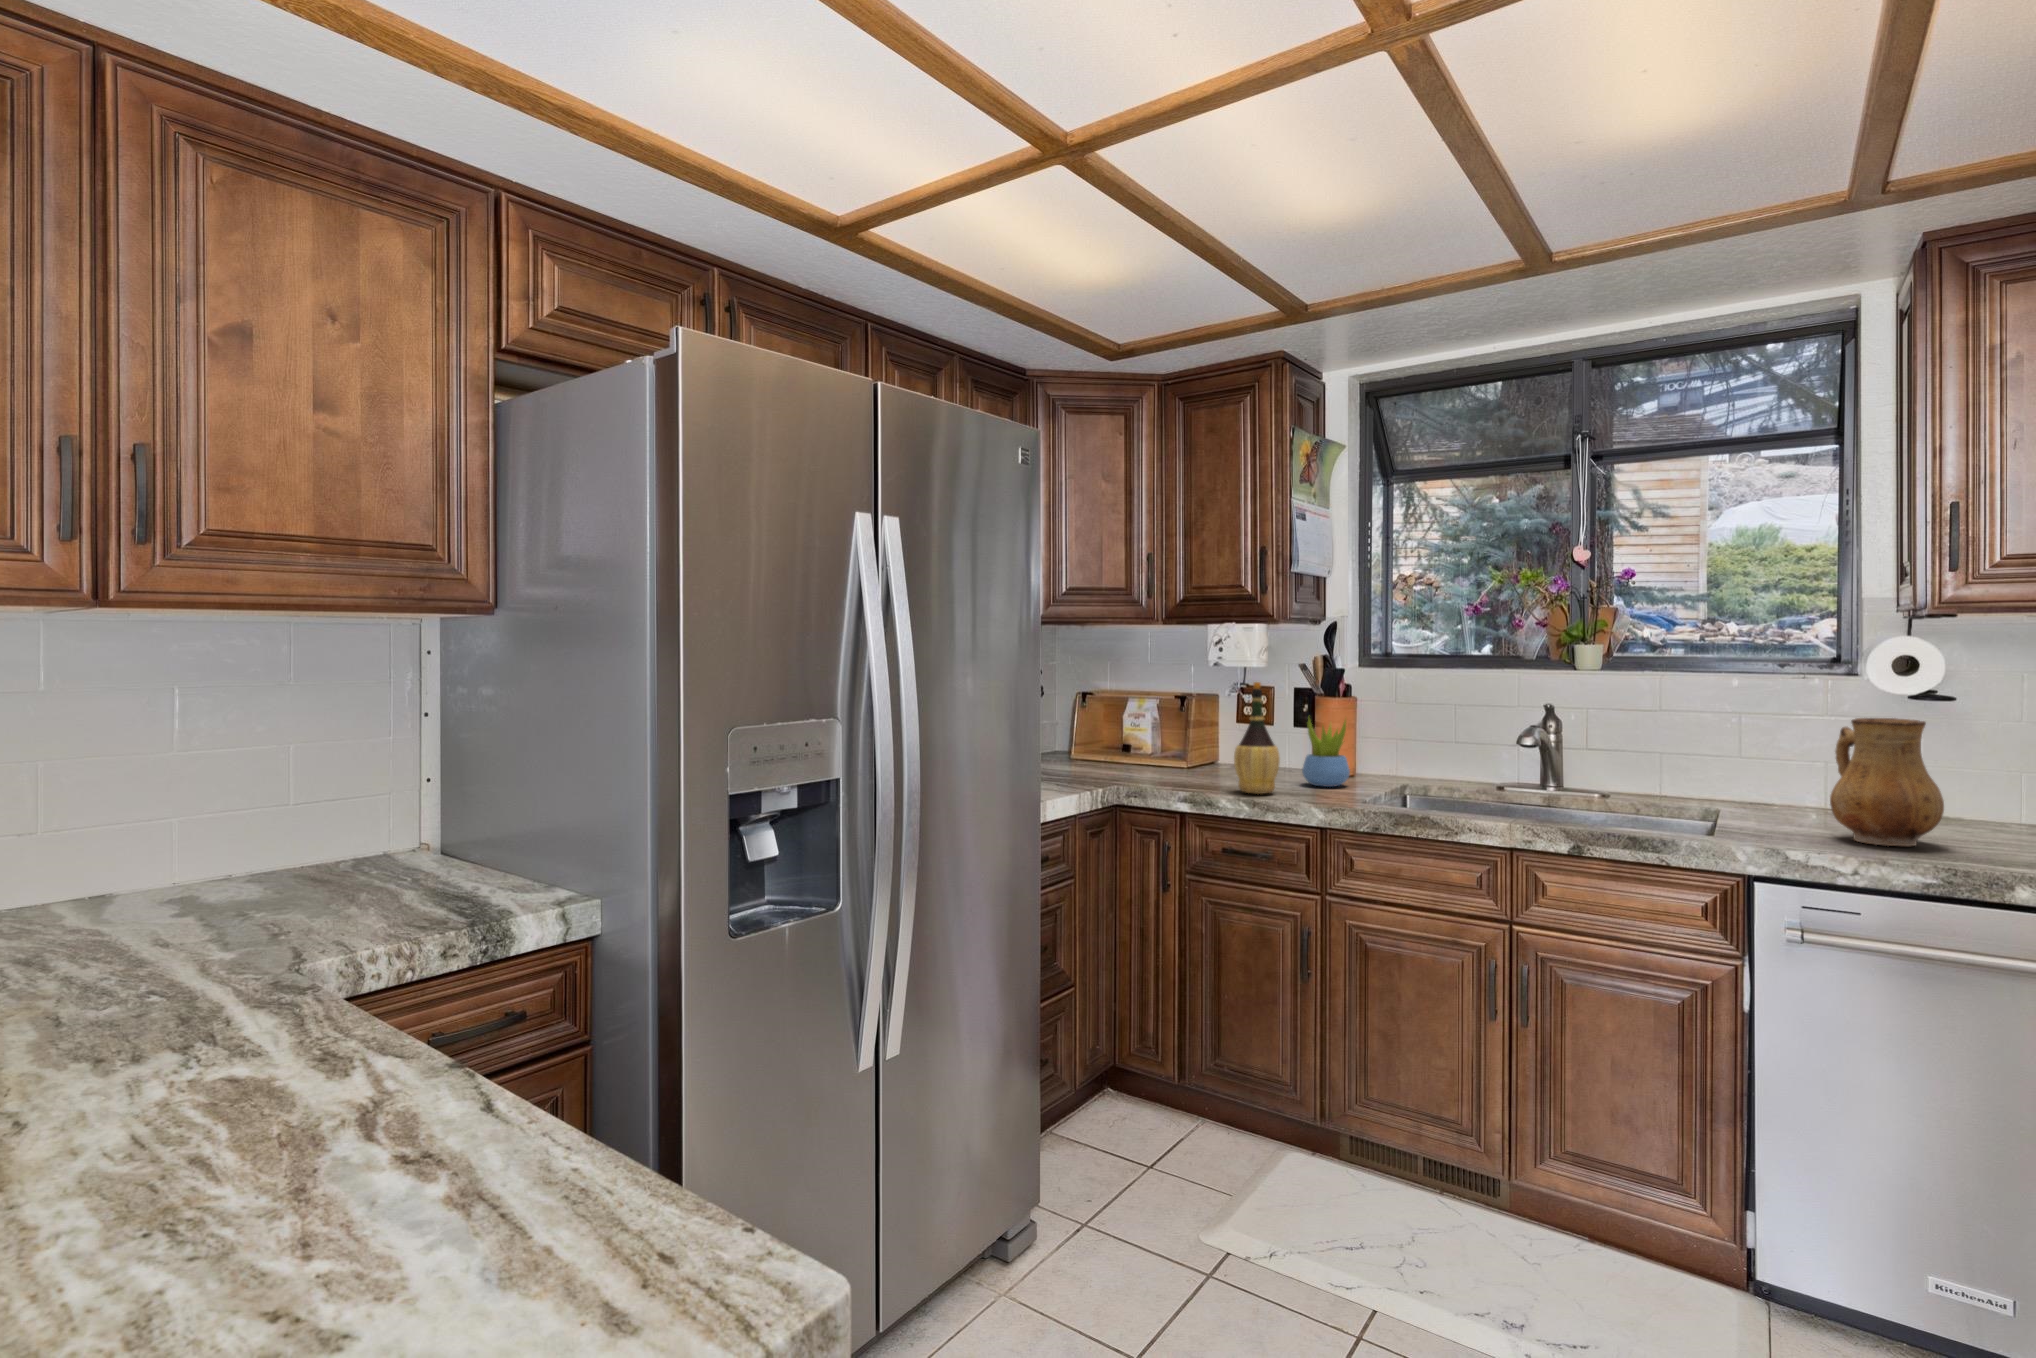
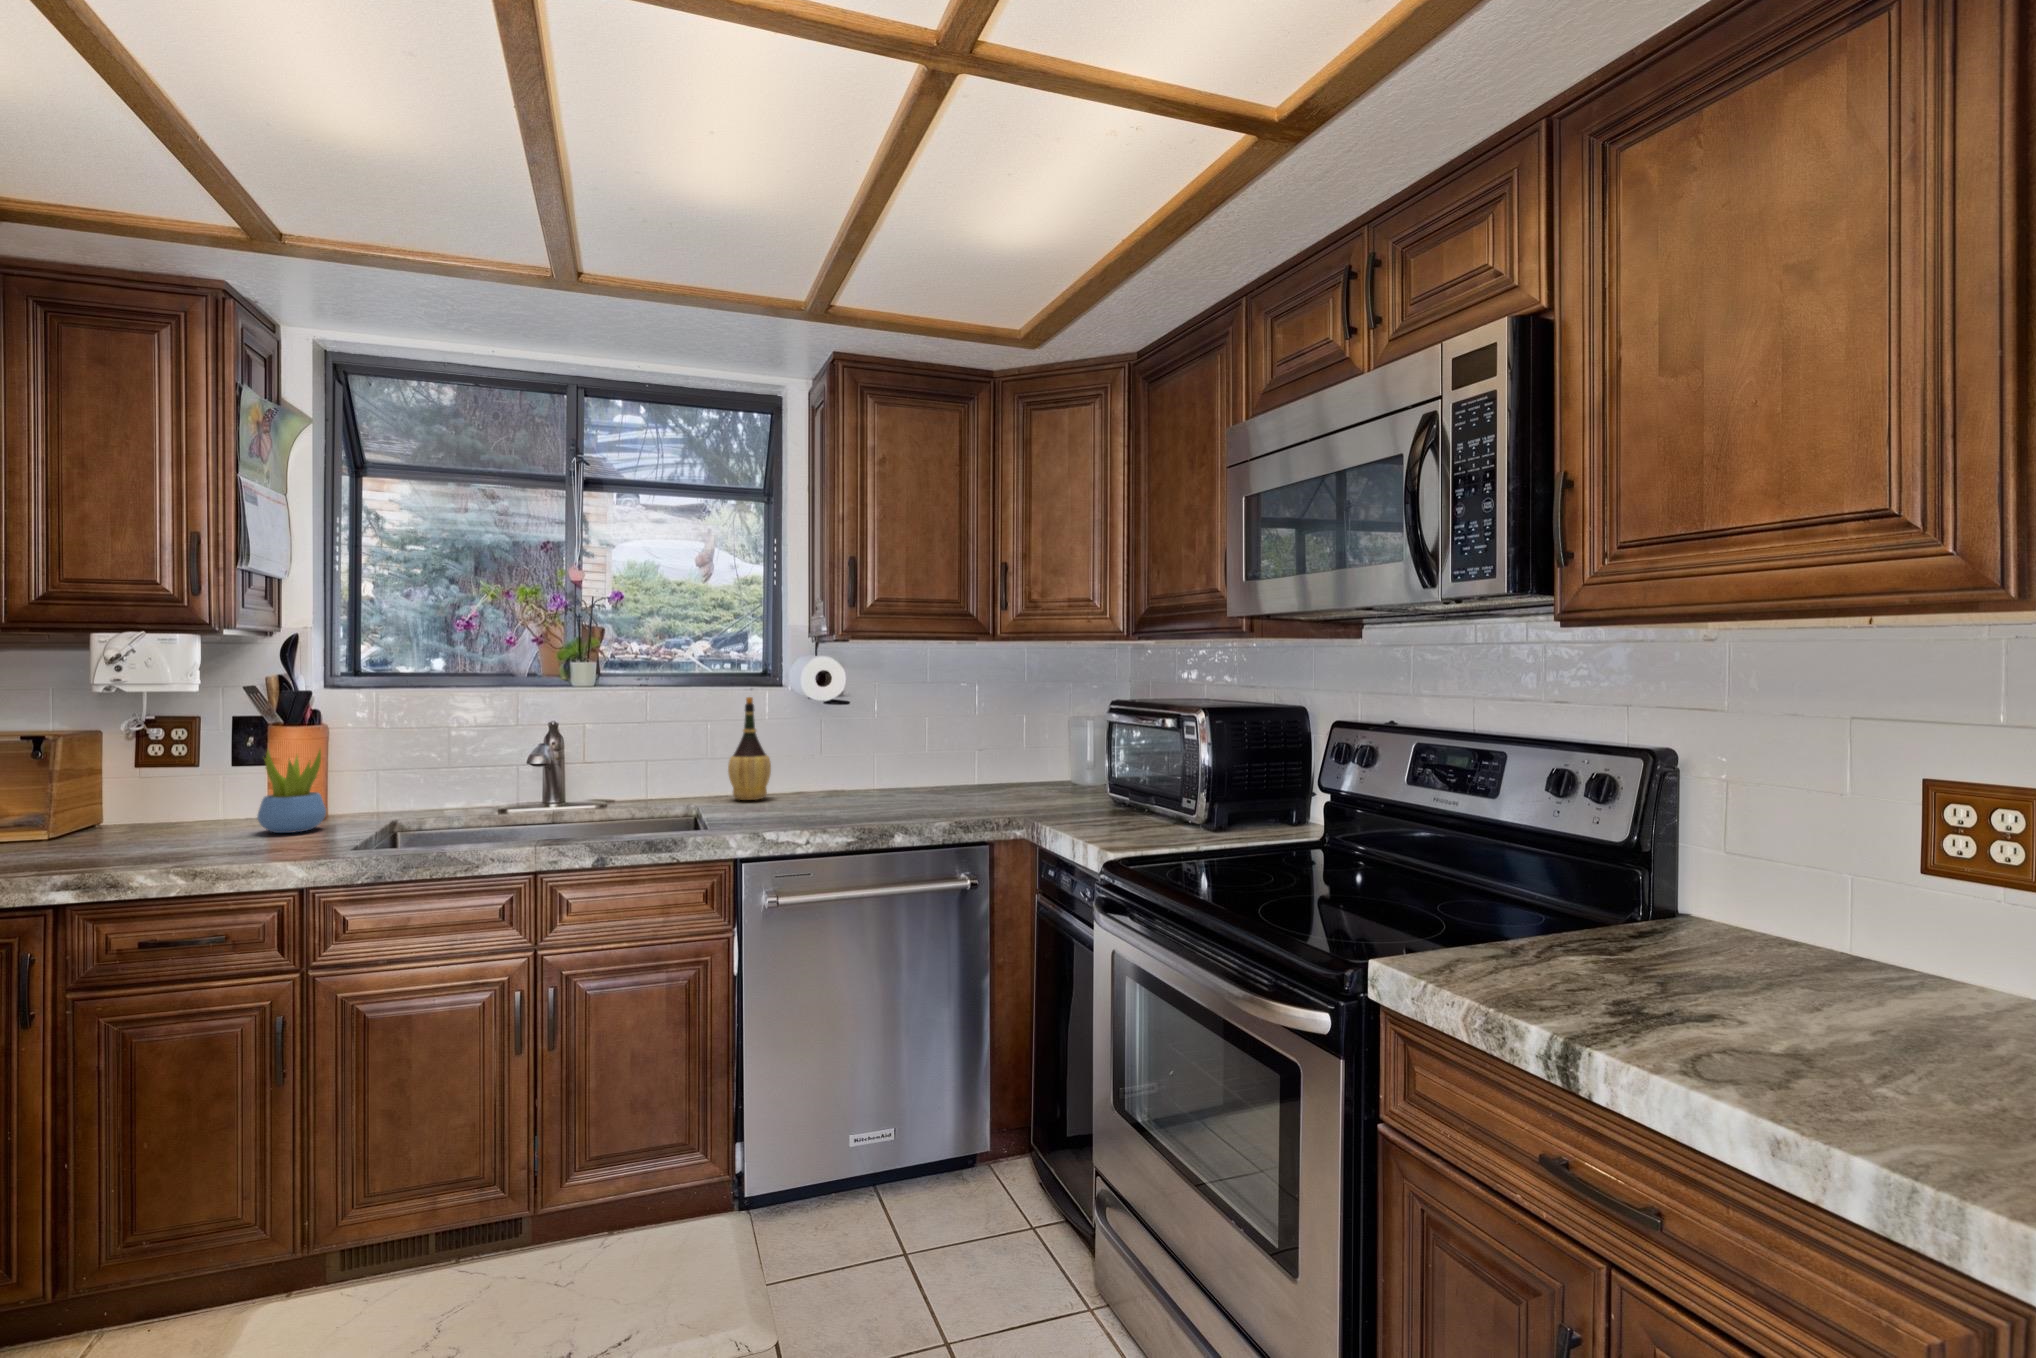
wine bottle: present [1234,682,1280,794] -> present [728,697,771,800]
ceramic pitcher: present [1830,718,1944,846] -> none [786,722,855,821]

